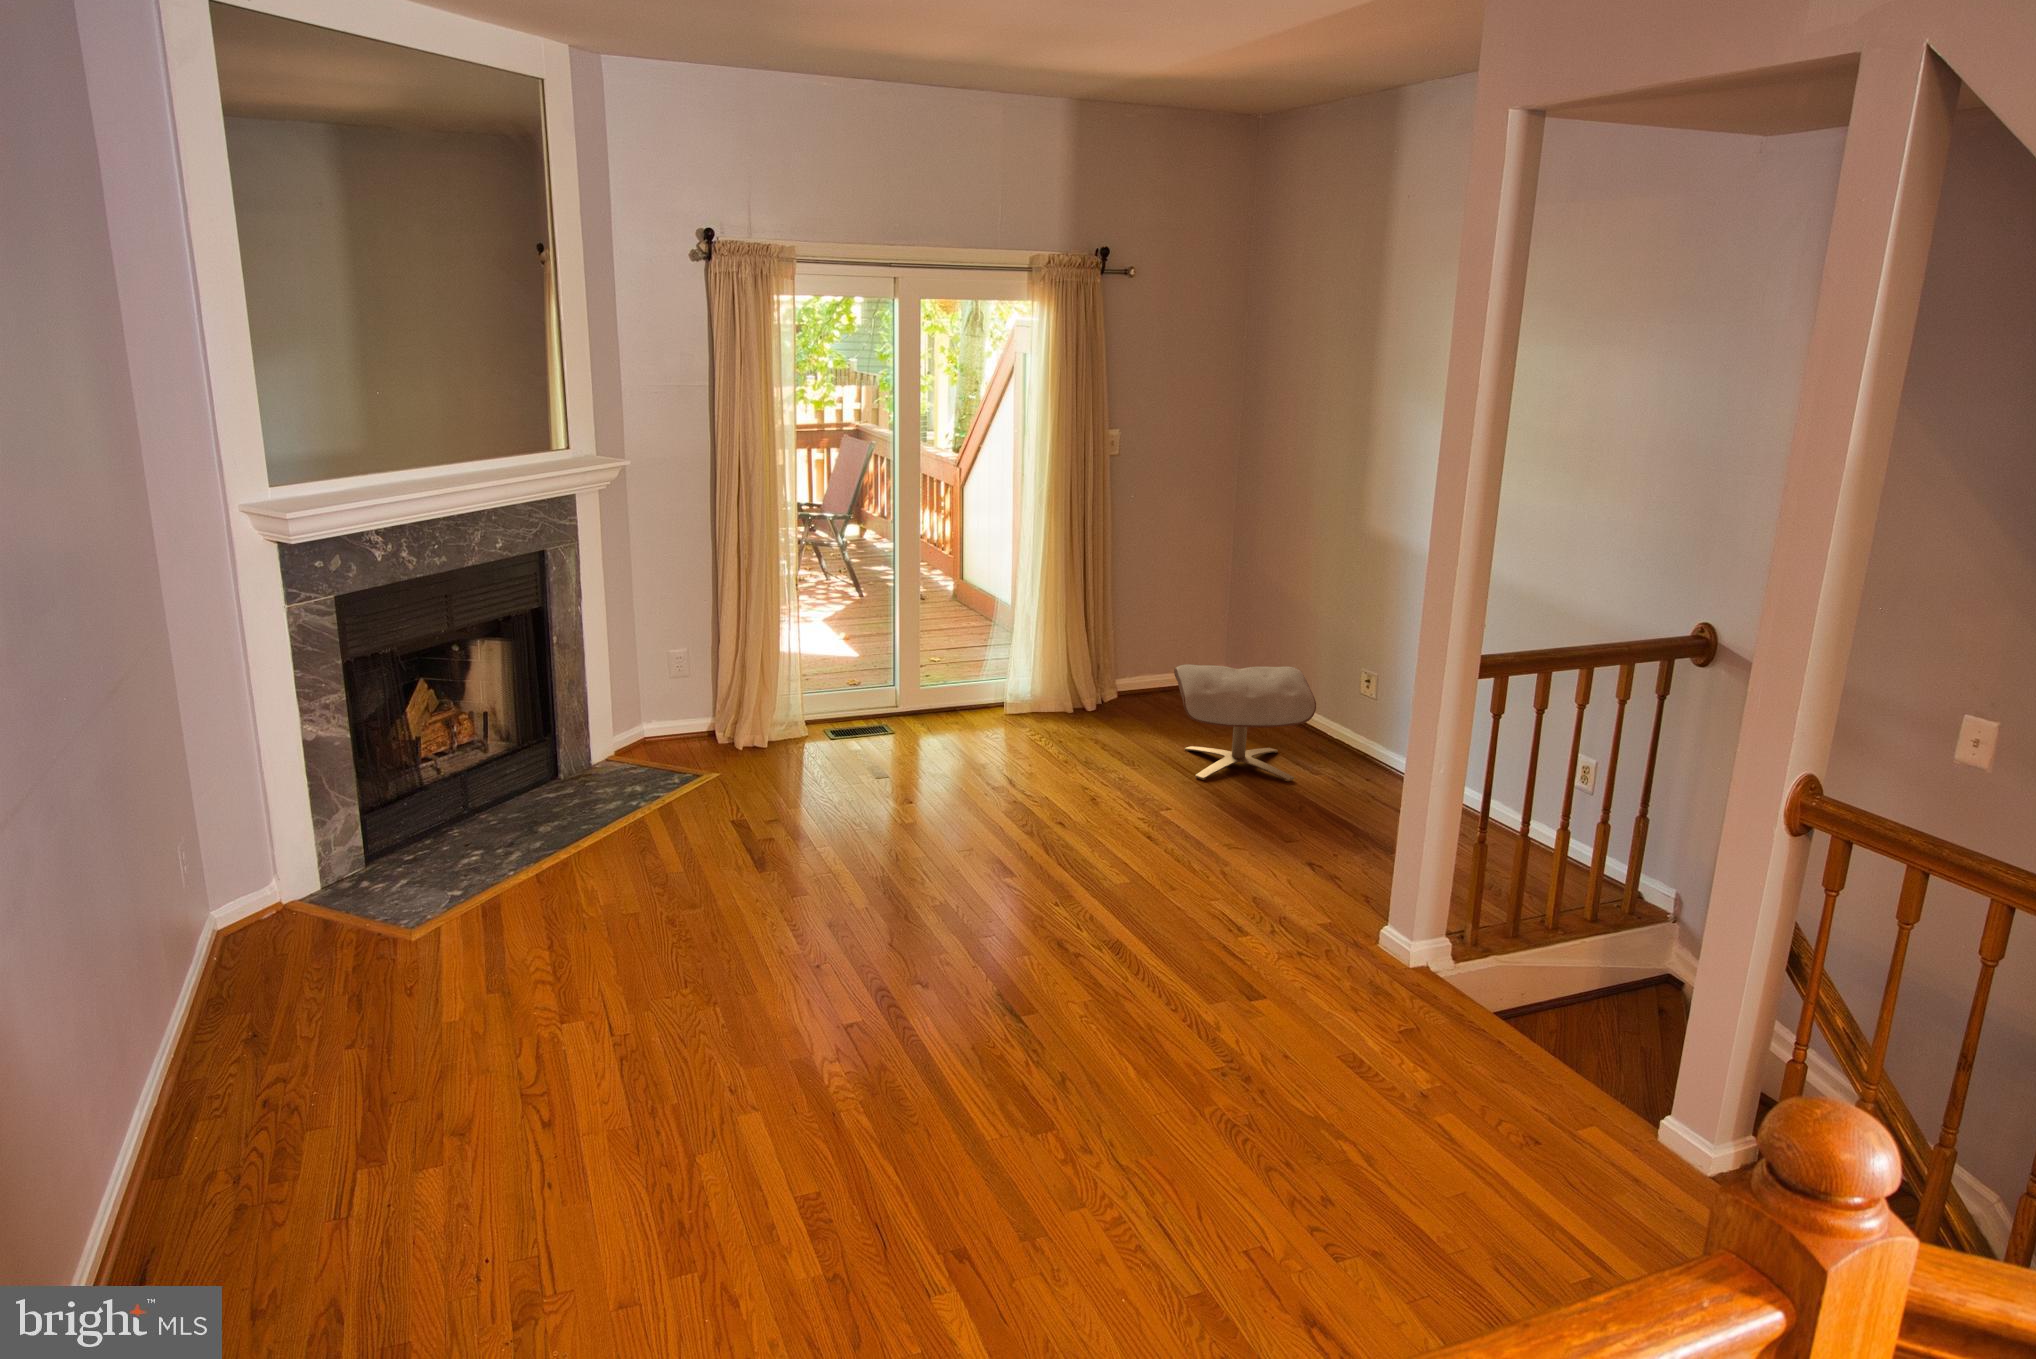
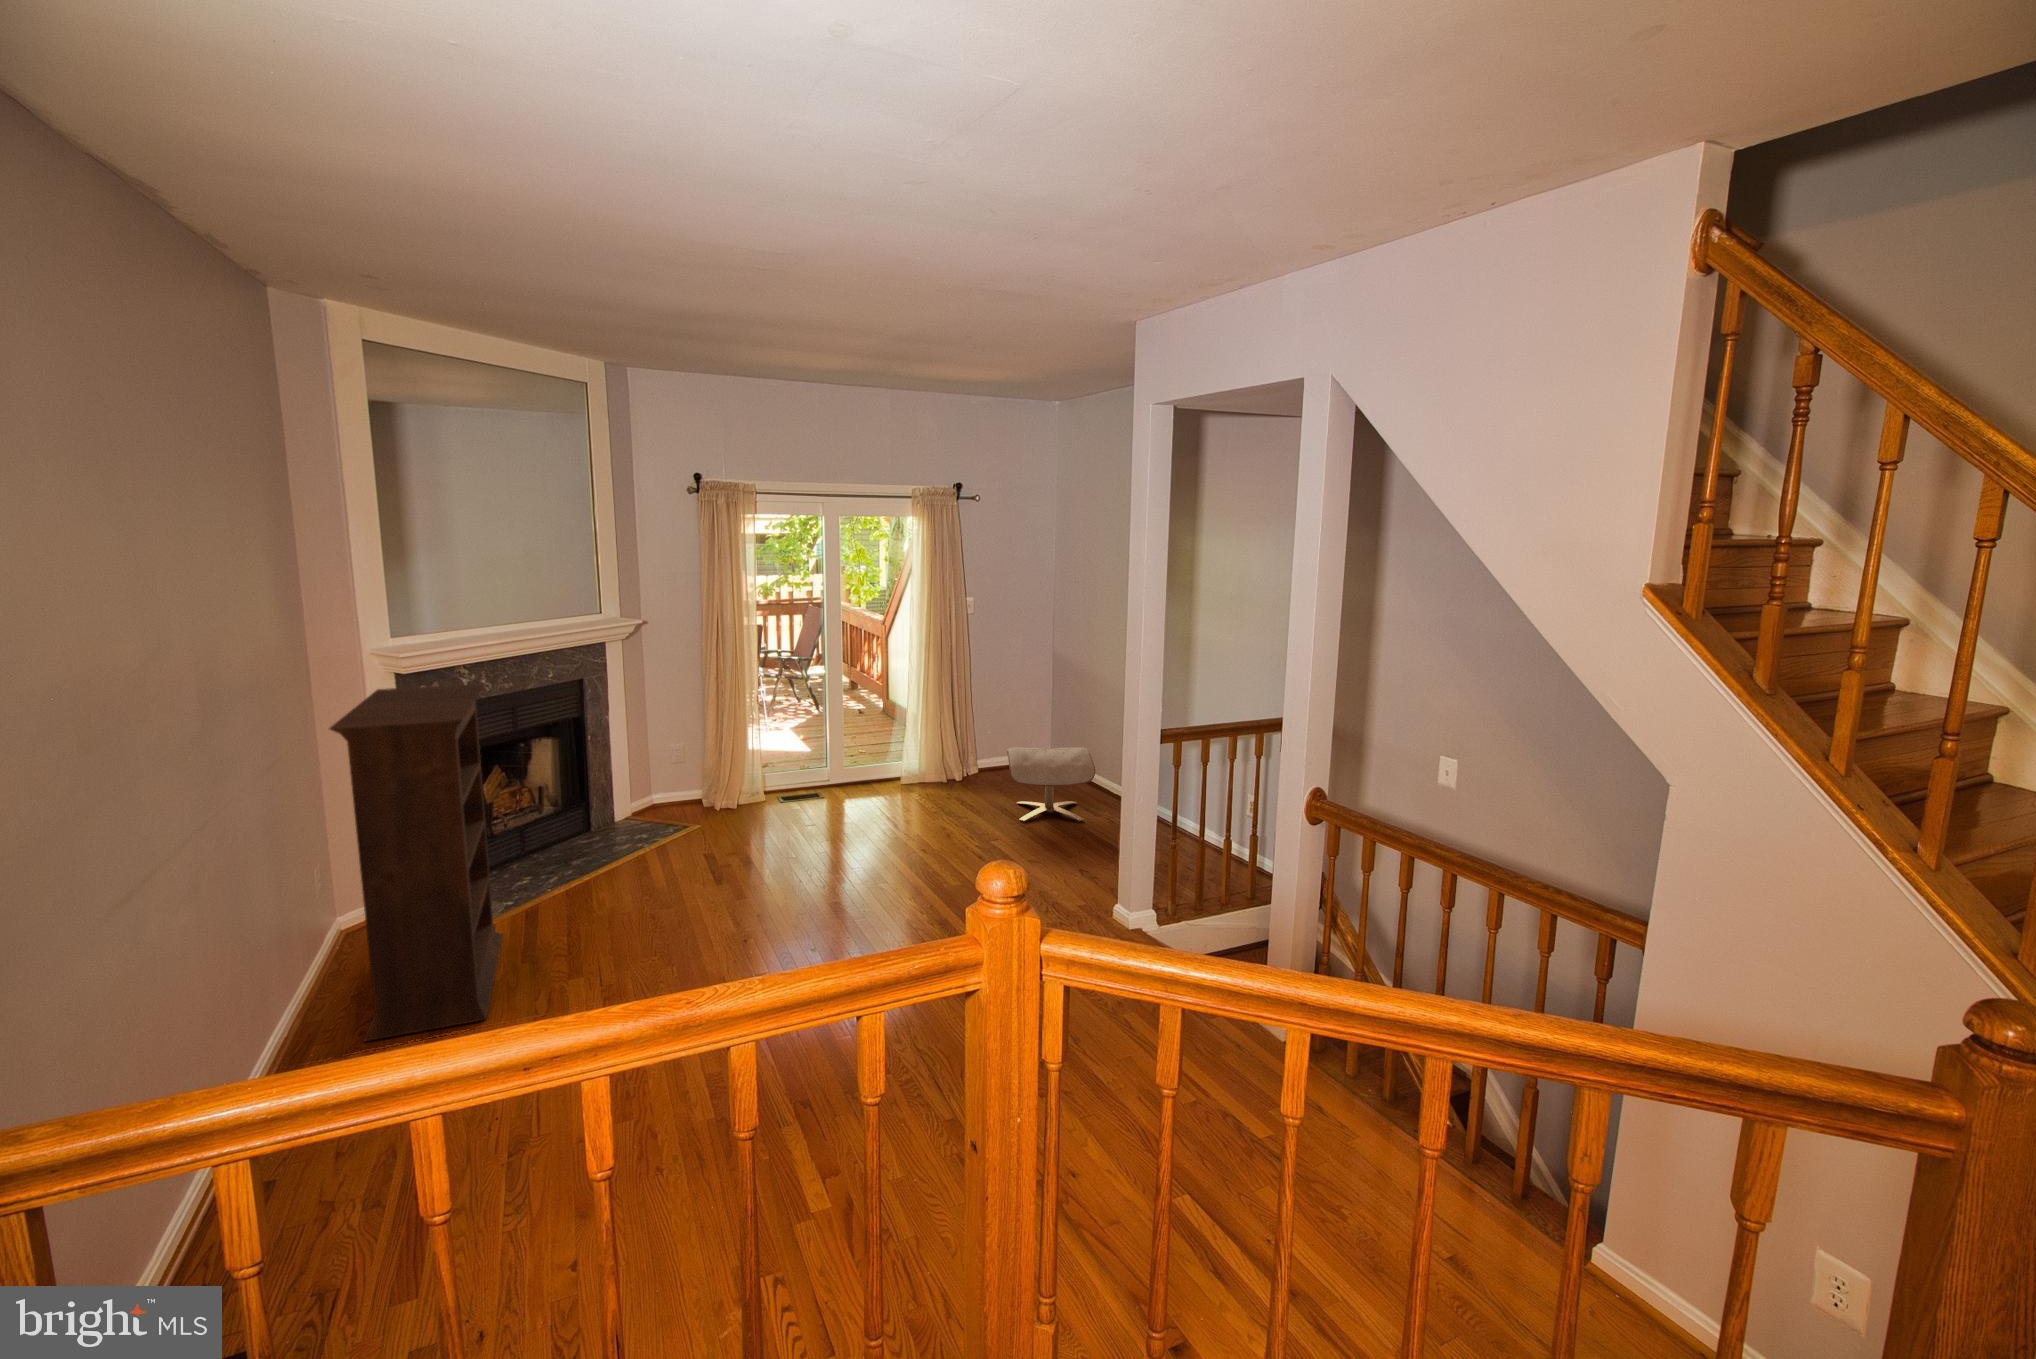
bookcase: none [203,564,455,1115] -> present [330,684,503,1041]

